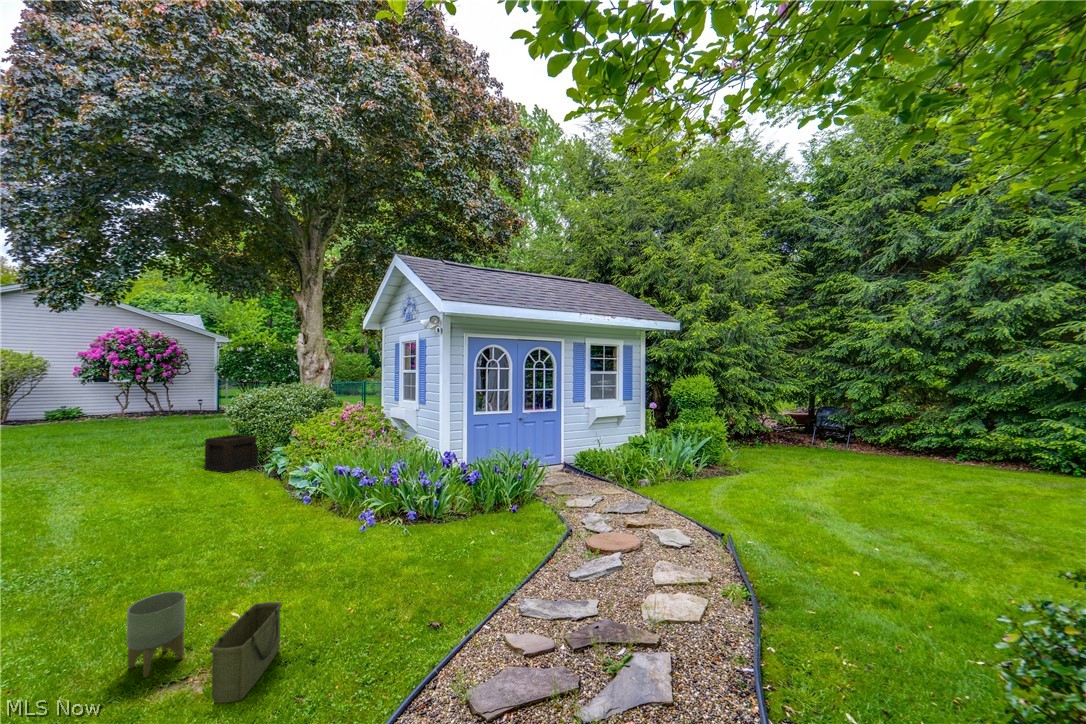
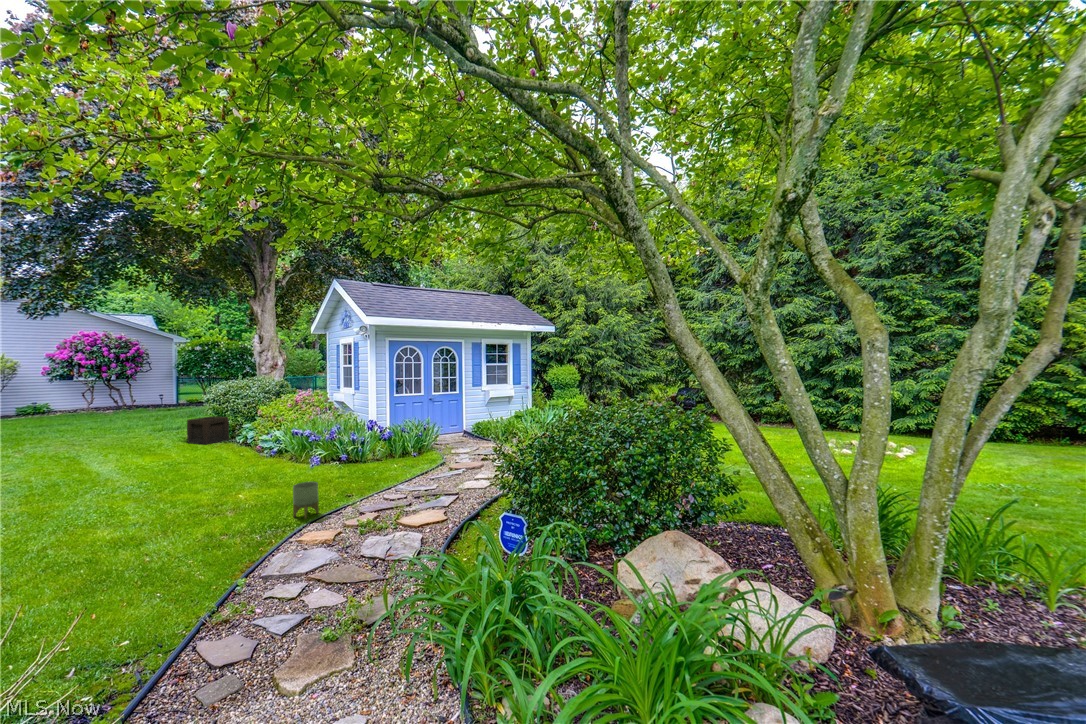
planter: present [127,592,185,678] -> present [293,482,319,519]
basket: present [210,602,282,703] -> none [236,485,268,523]

